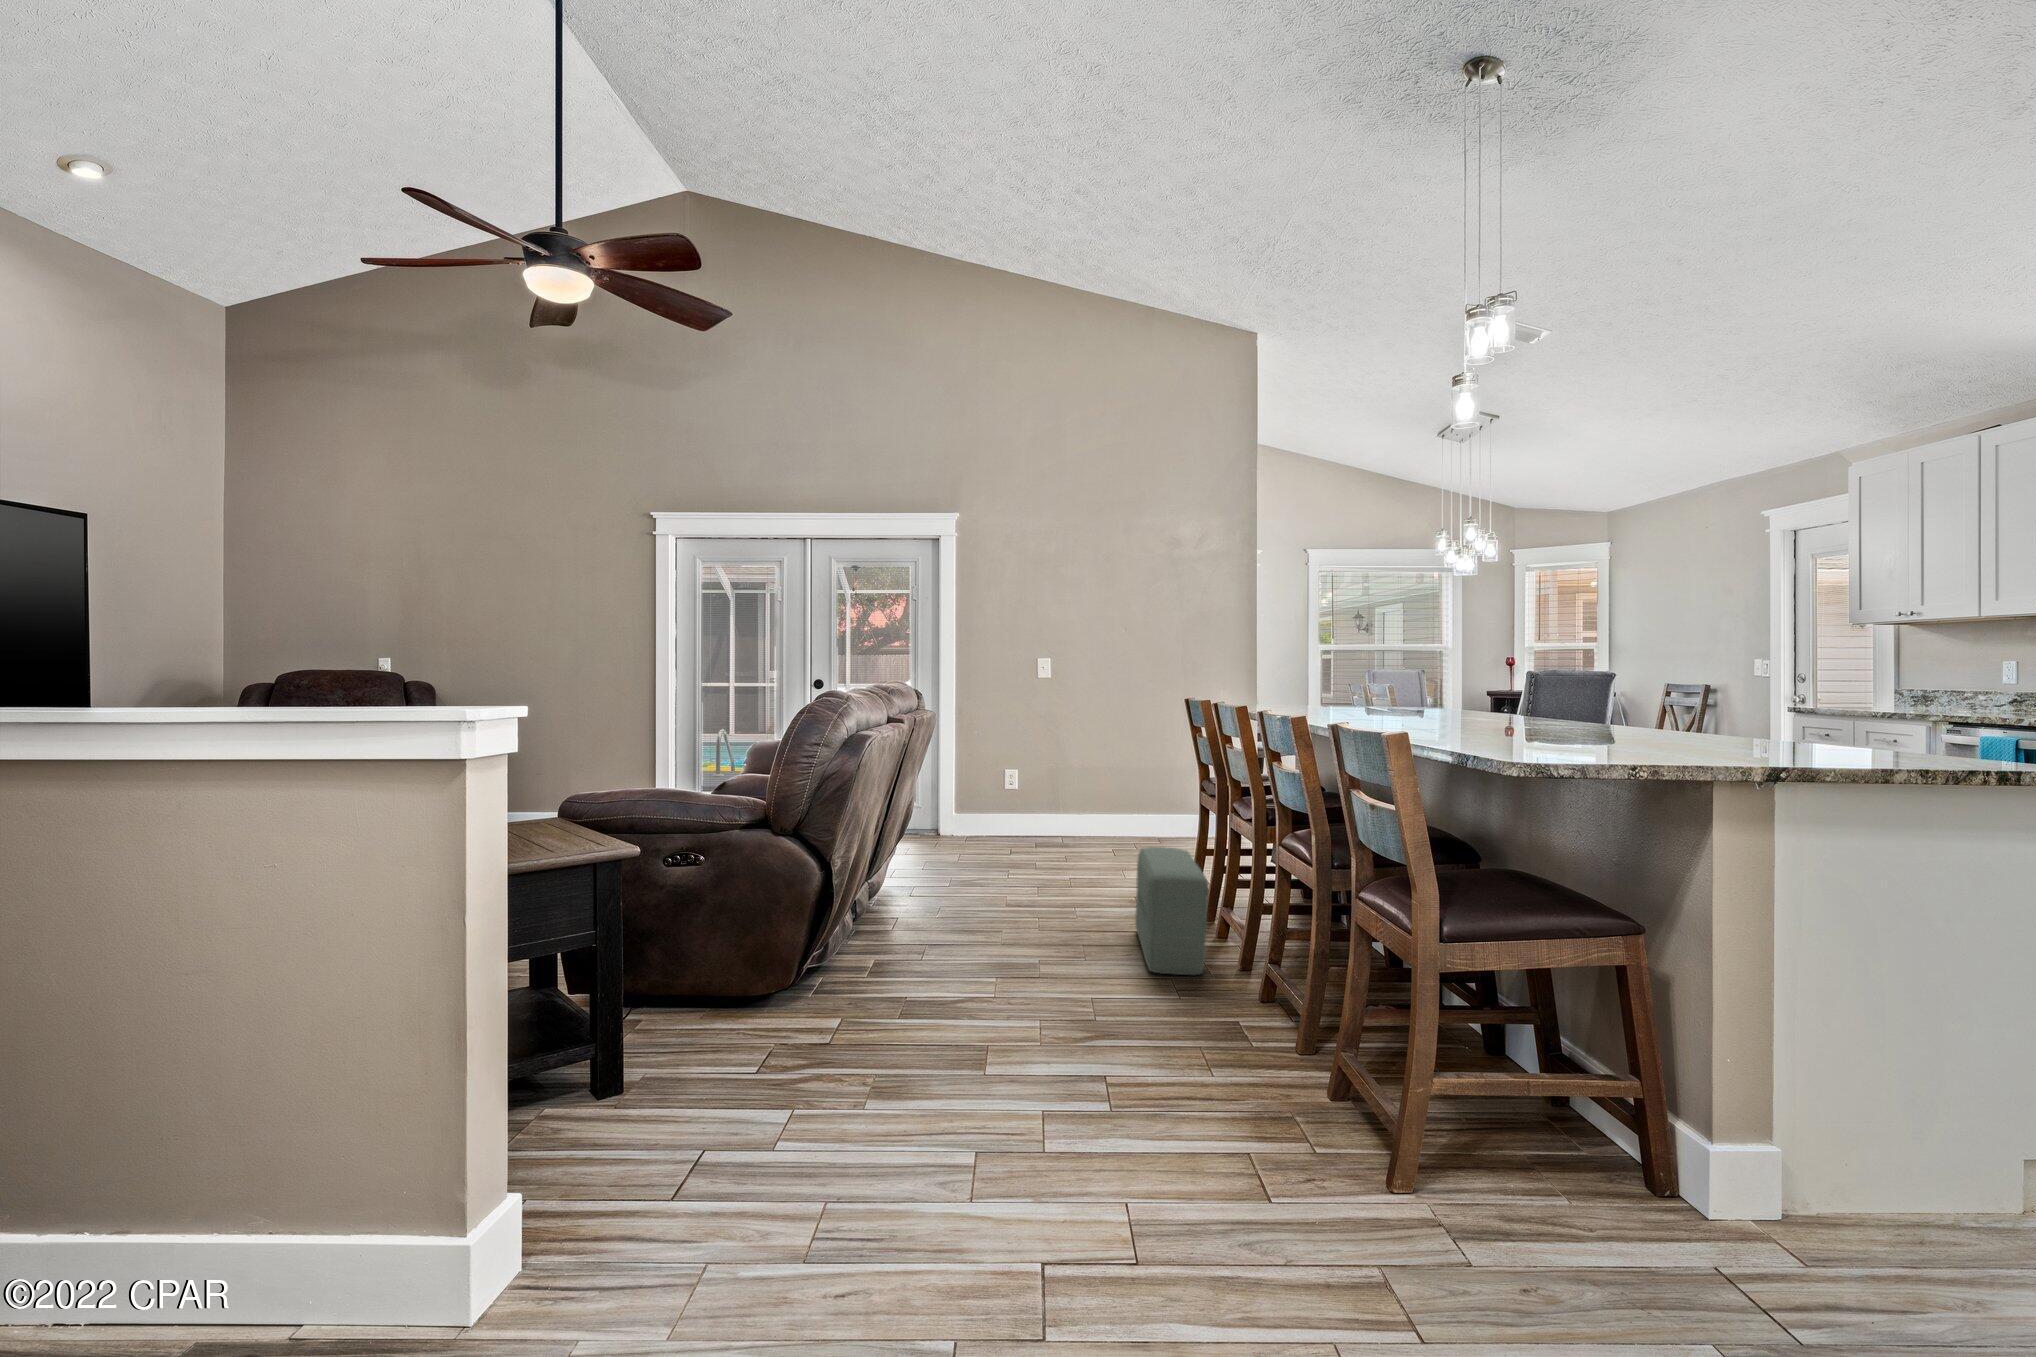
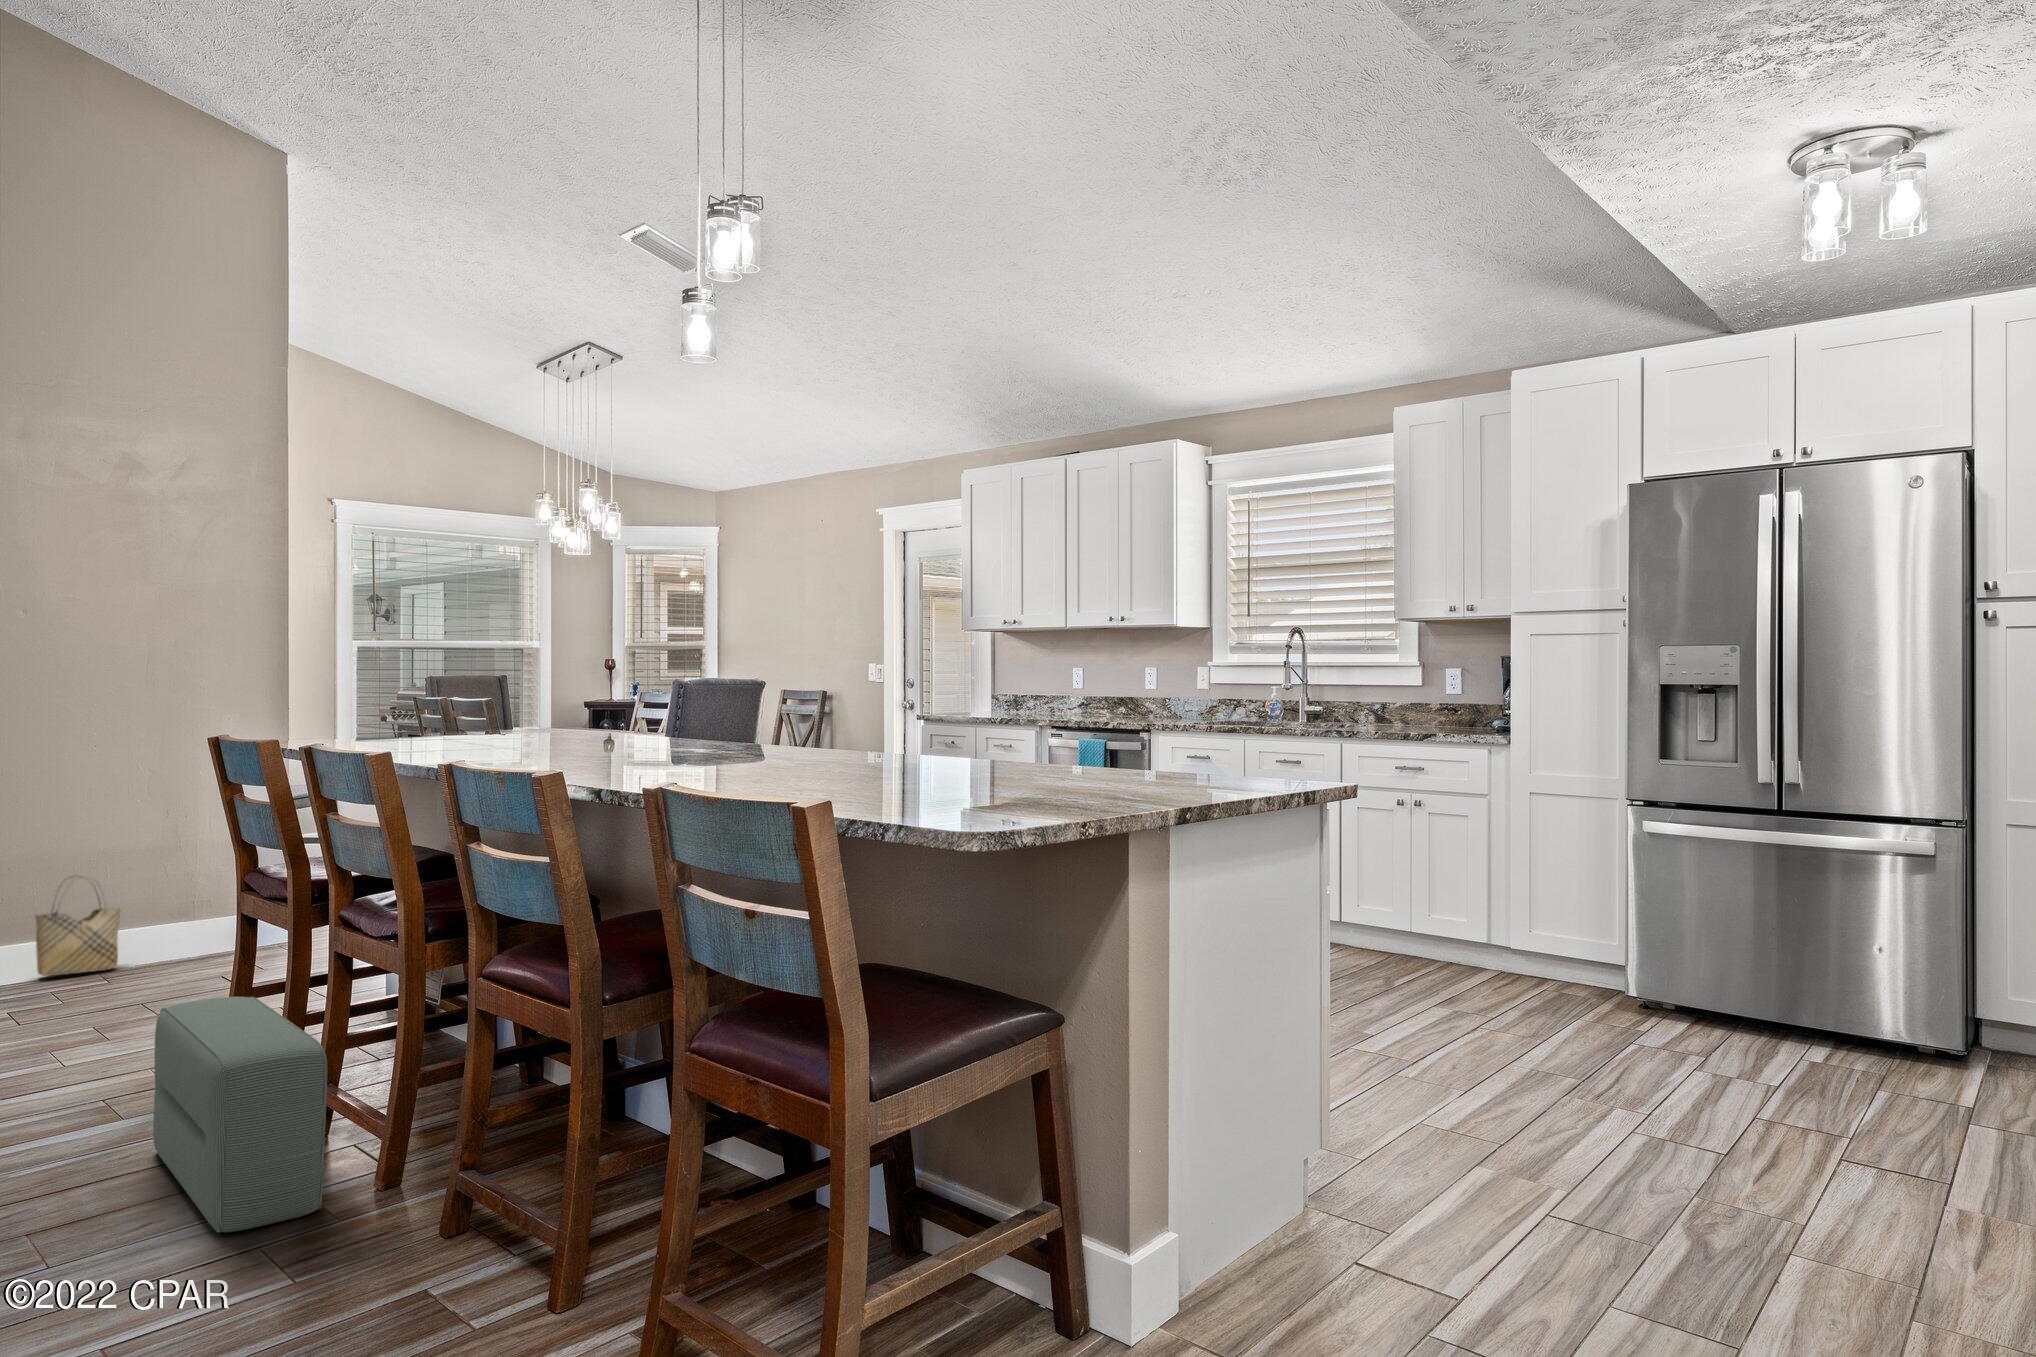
woven basket: none [1114,781,1156,840] -> present [36,875,120,976]

